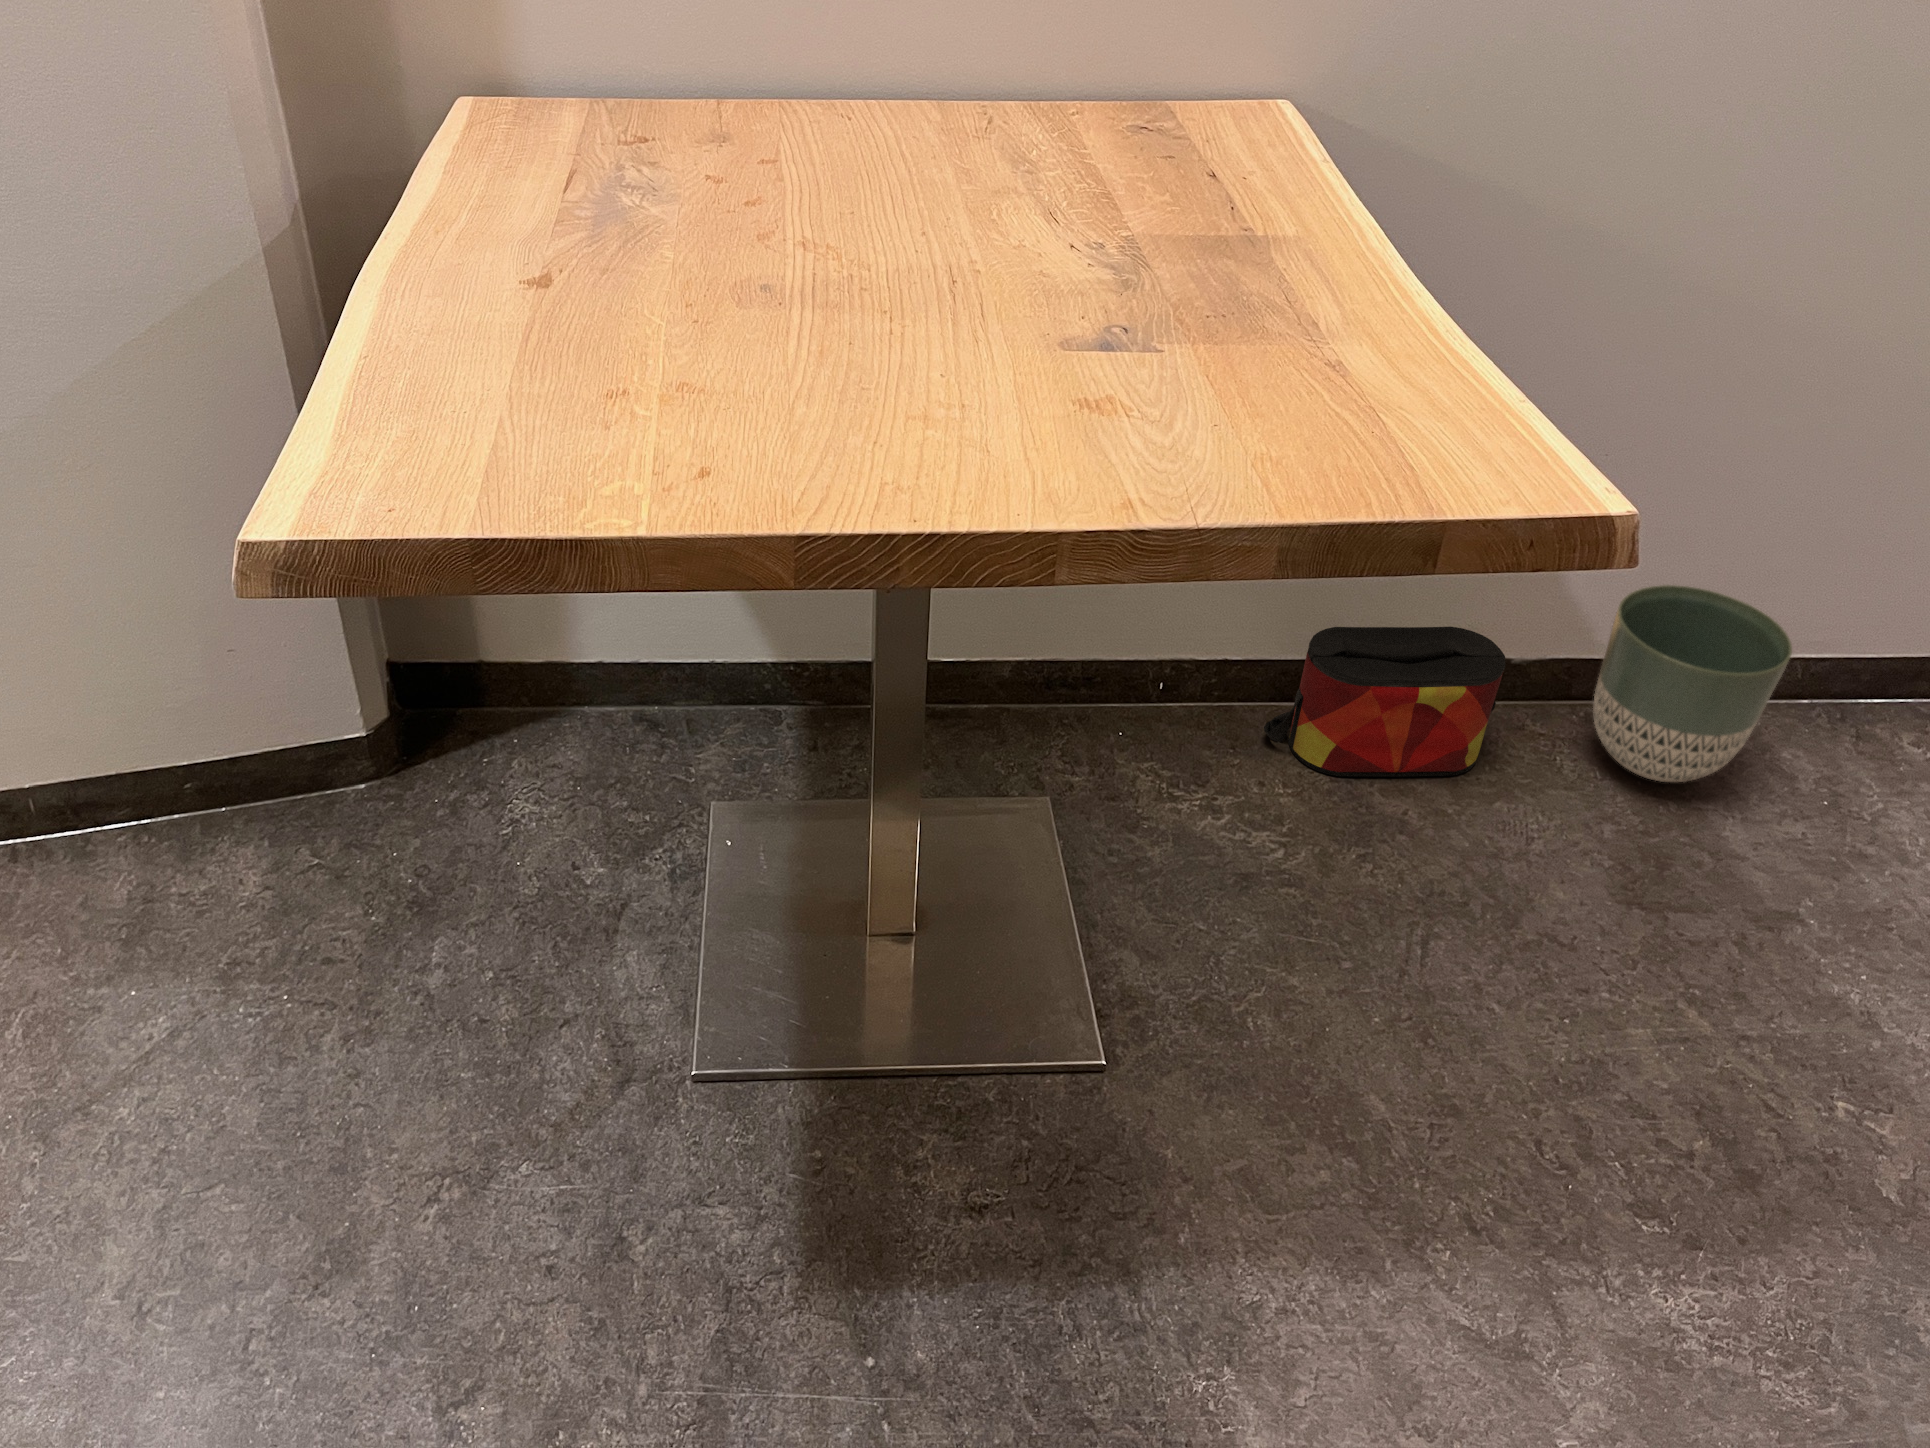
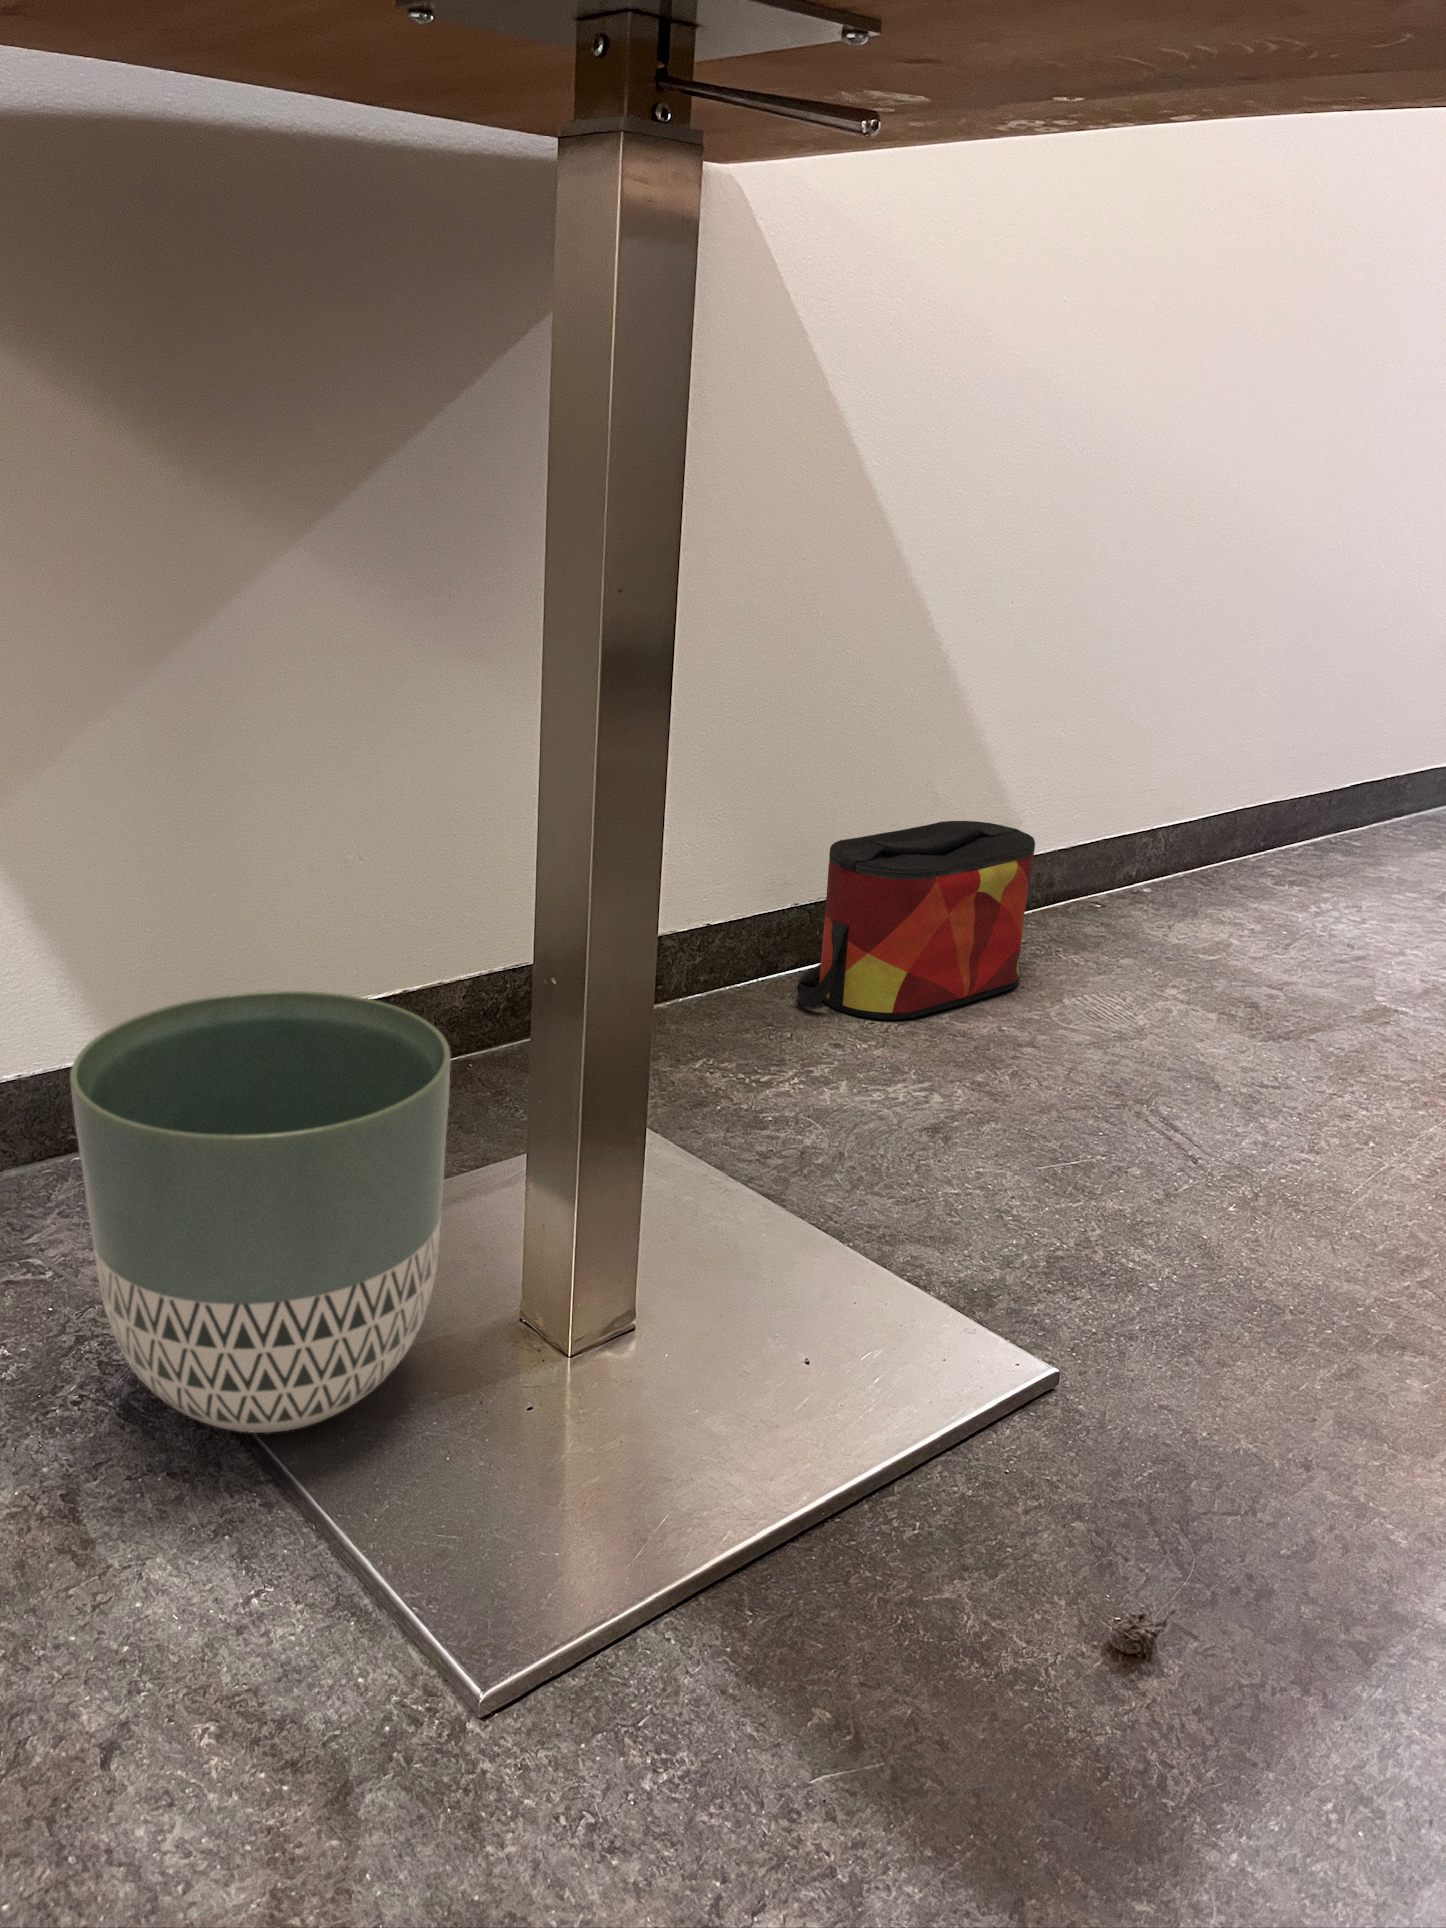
planter: present [1593,585,1792,782] -> present [70,991,450,1433]

